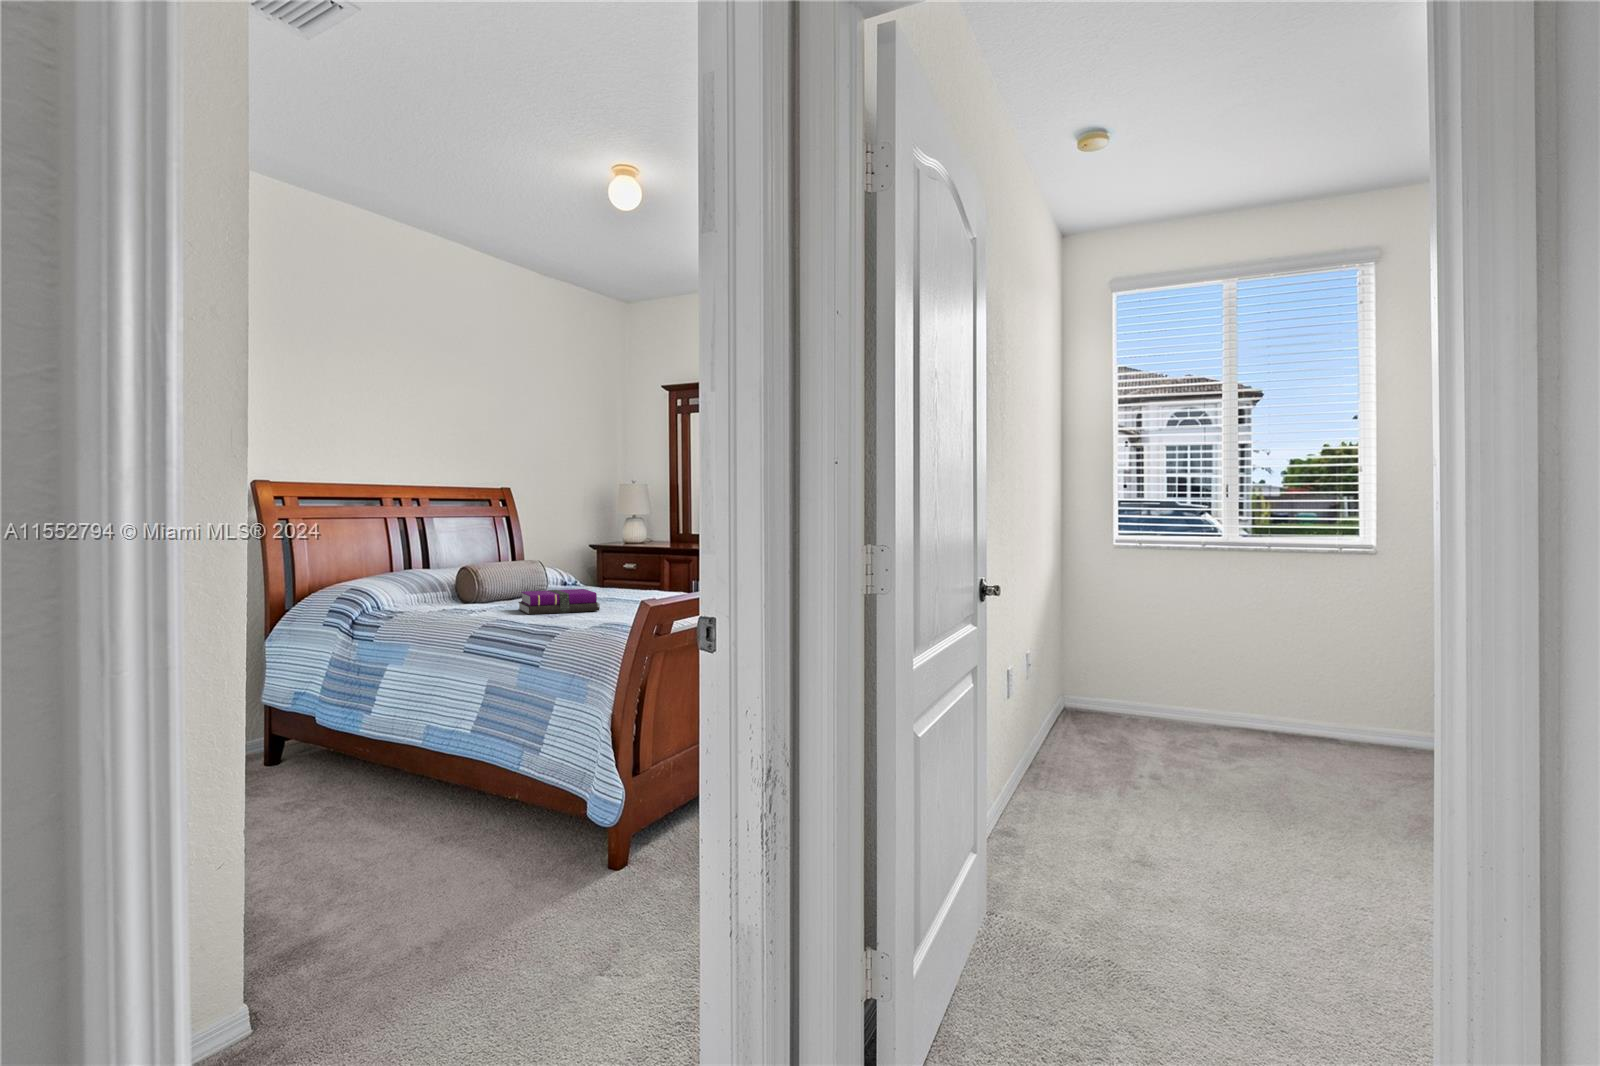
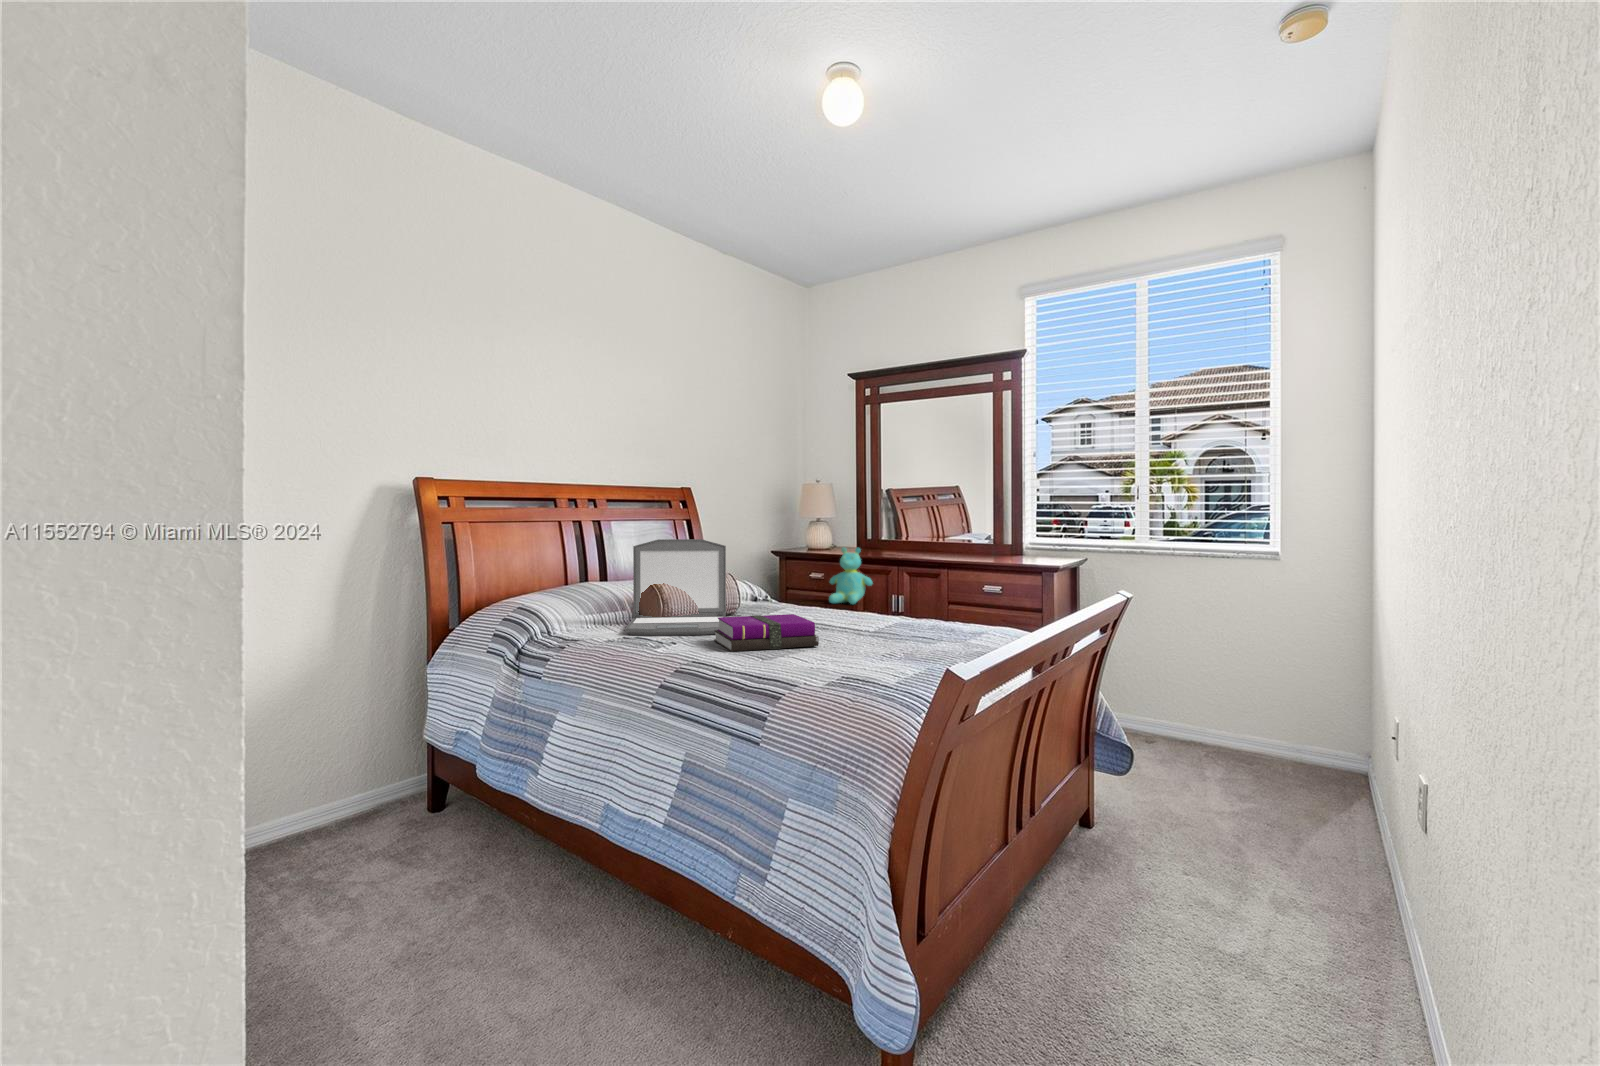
laptop: none [445,532,533,609] -> present [625,539,726,636]
teddy bear: none [633,540,672,589] -> present [829,548,872,604]

